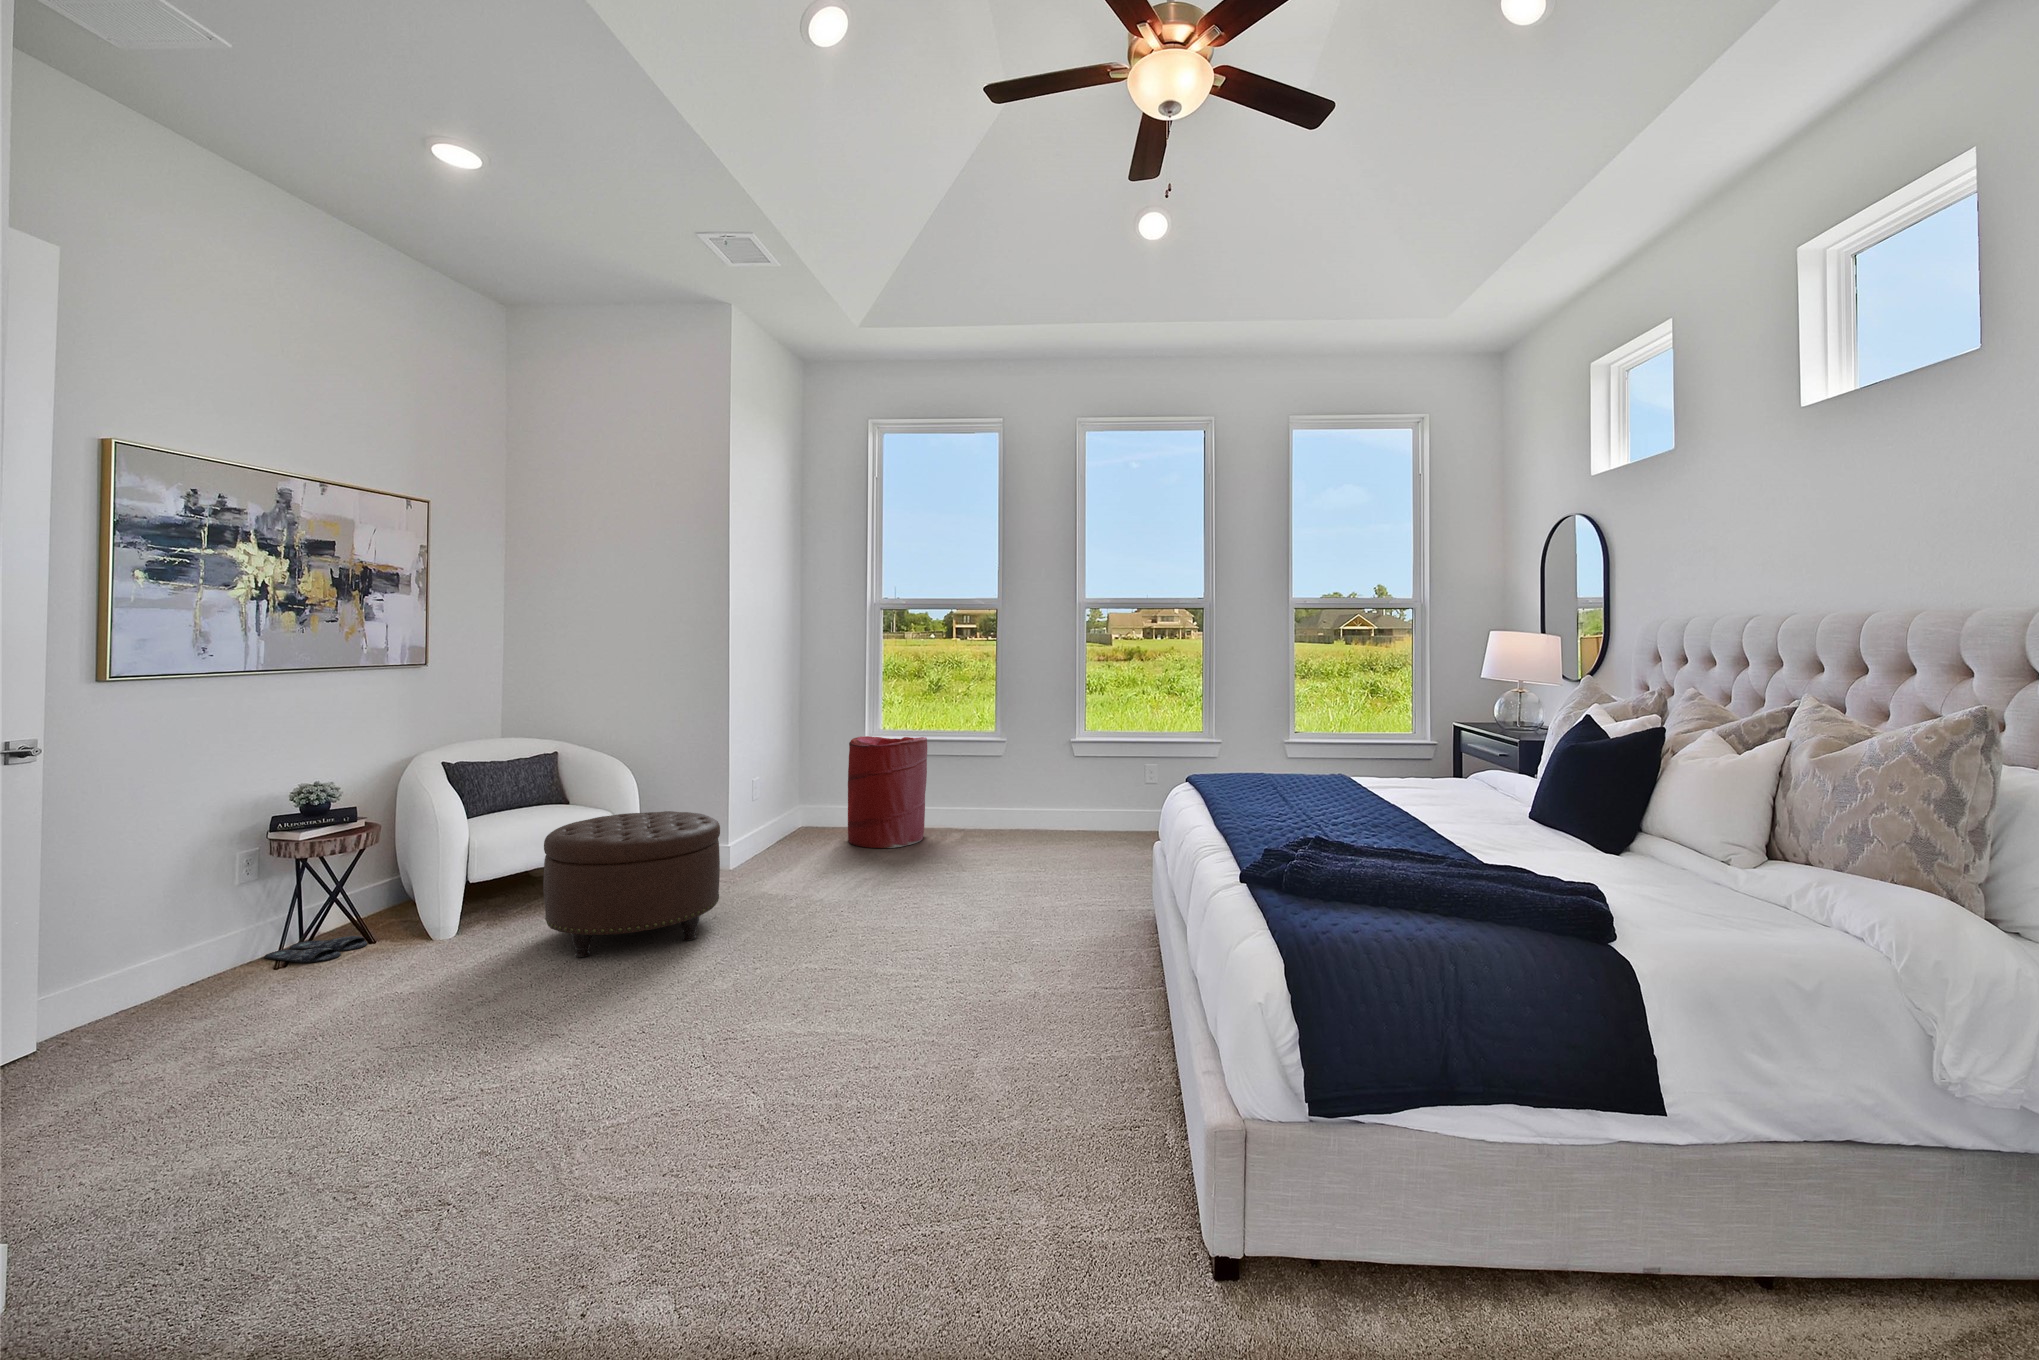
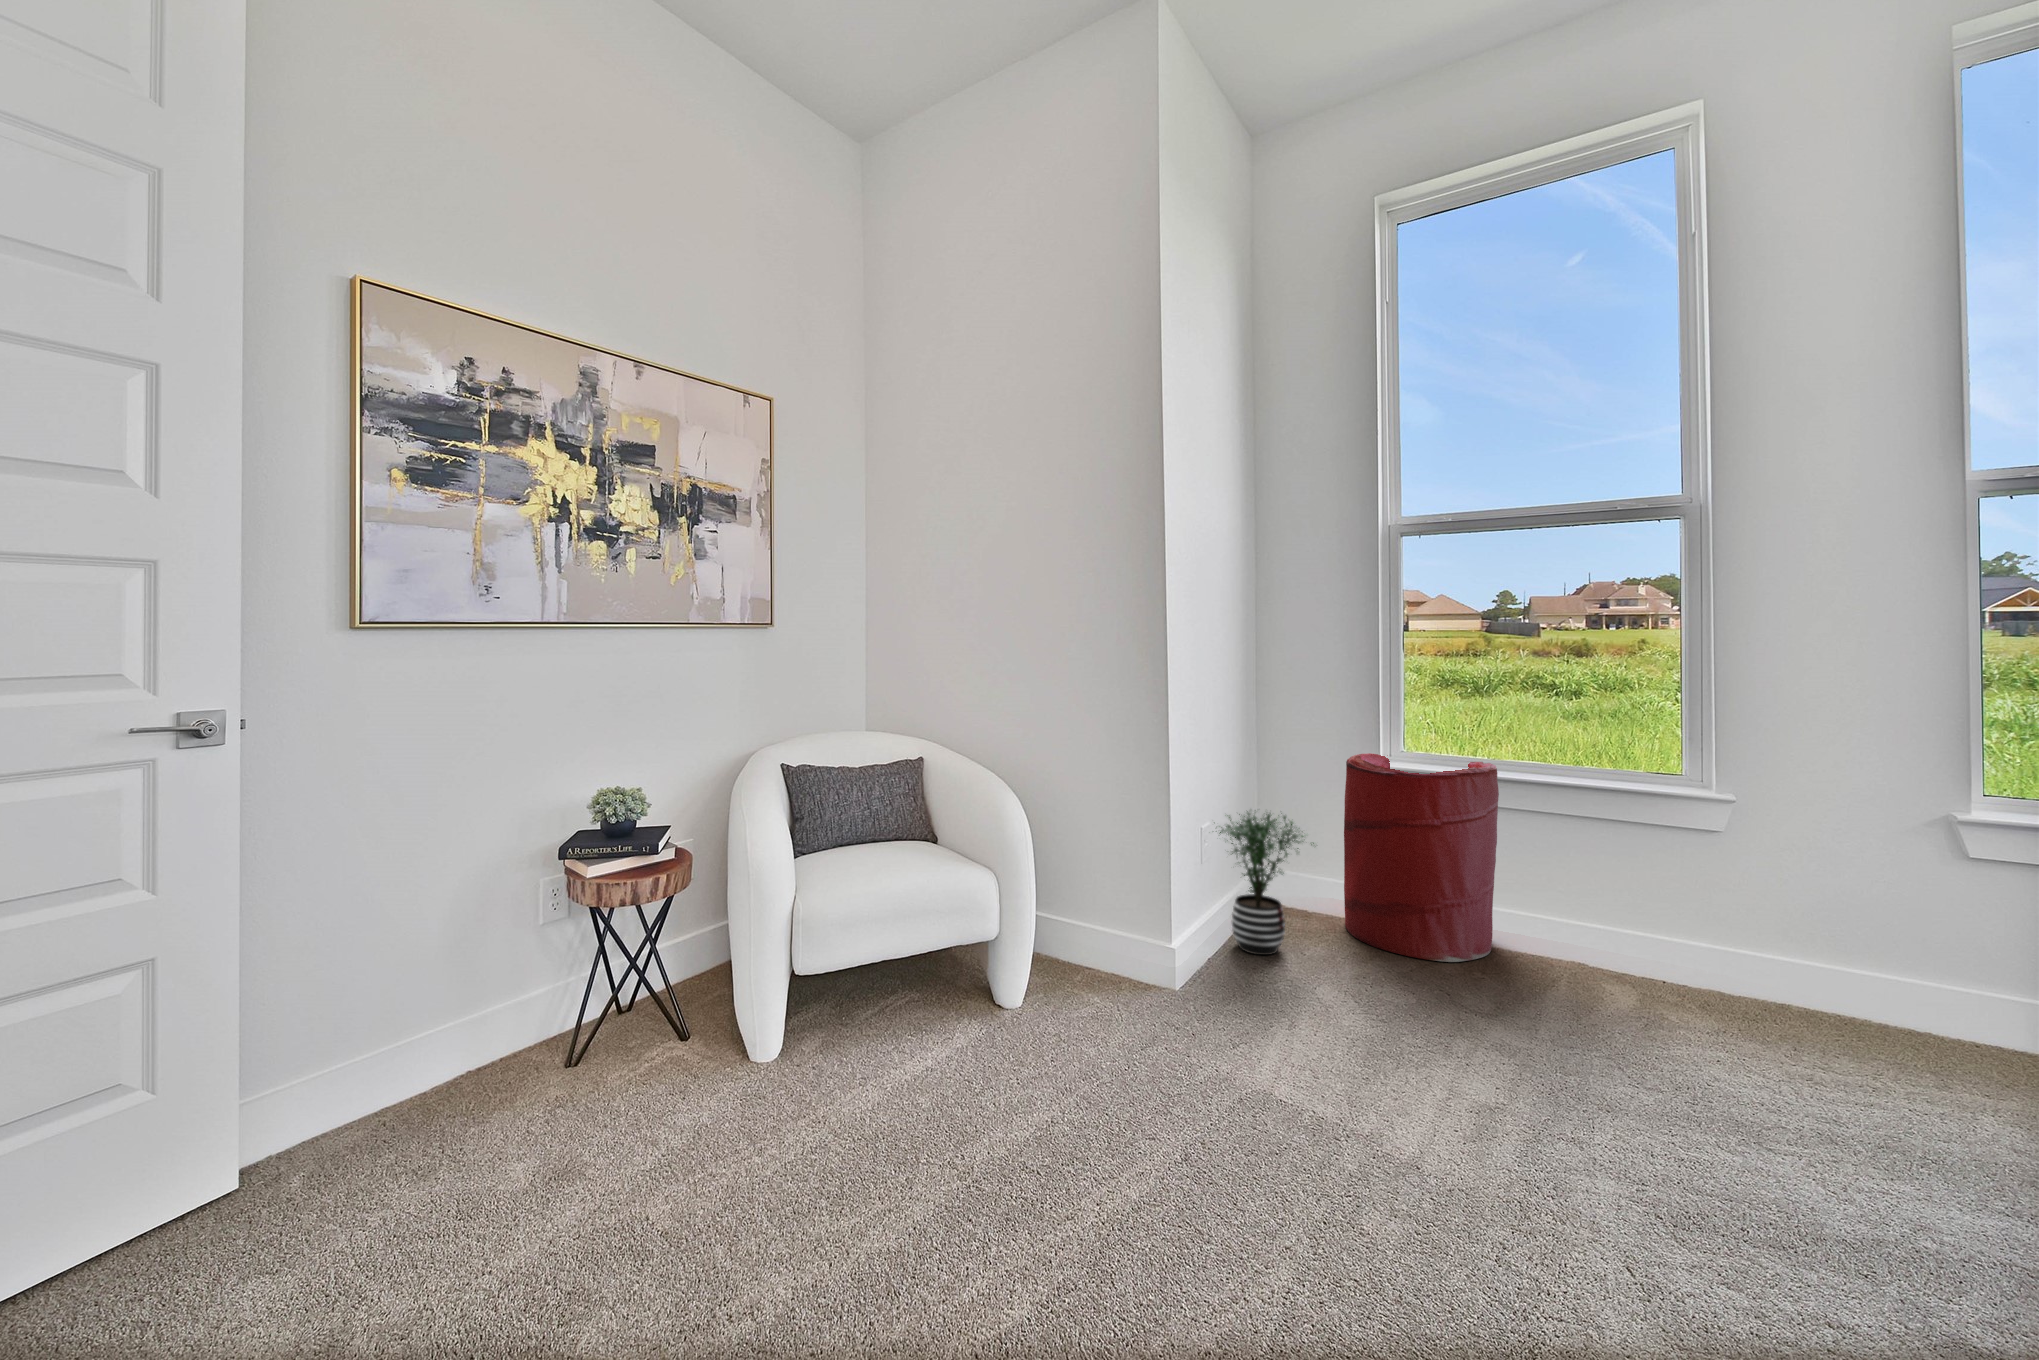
potted plant: none [760,772,824,858] -> present [1216,811,1314,955]
ottoman: present [543,811,720,957] -> none [902,877,1200,1178]
slippers: present [265,936,367,963] -> none [564,1012,680,1066]

